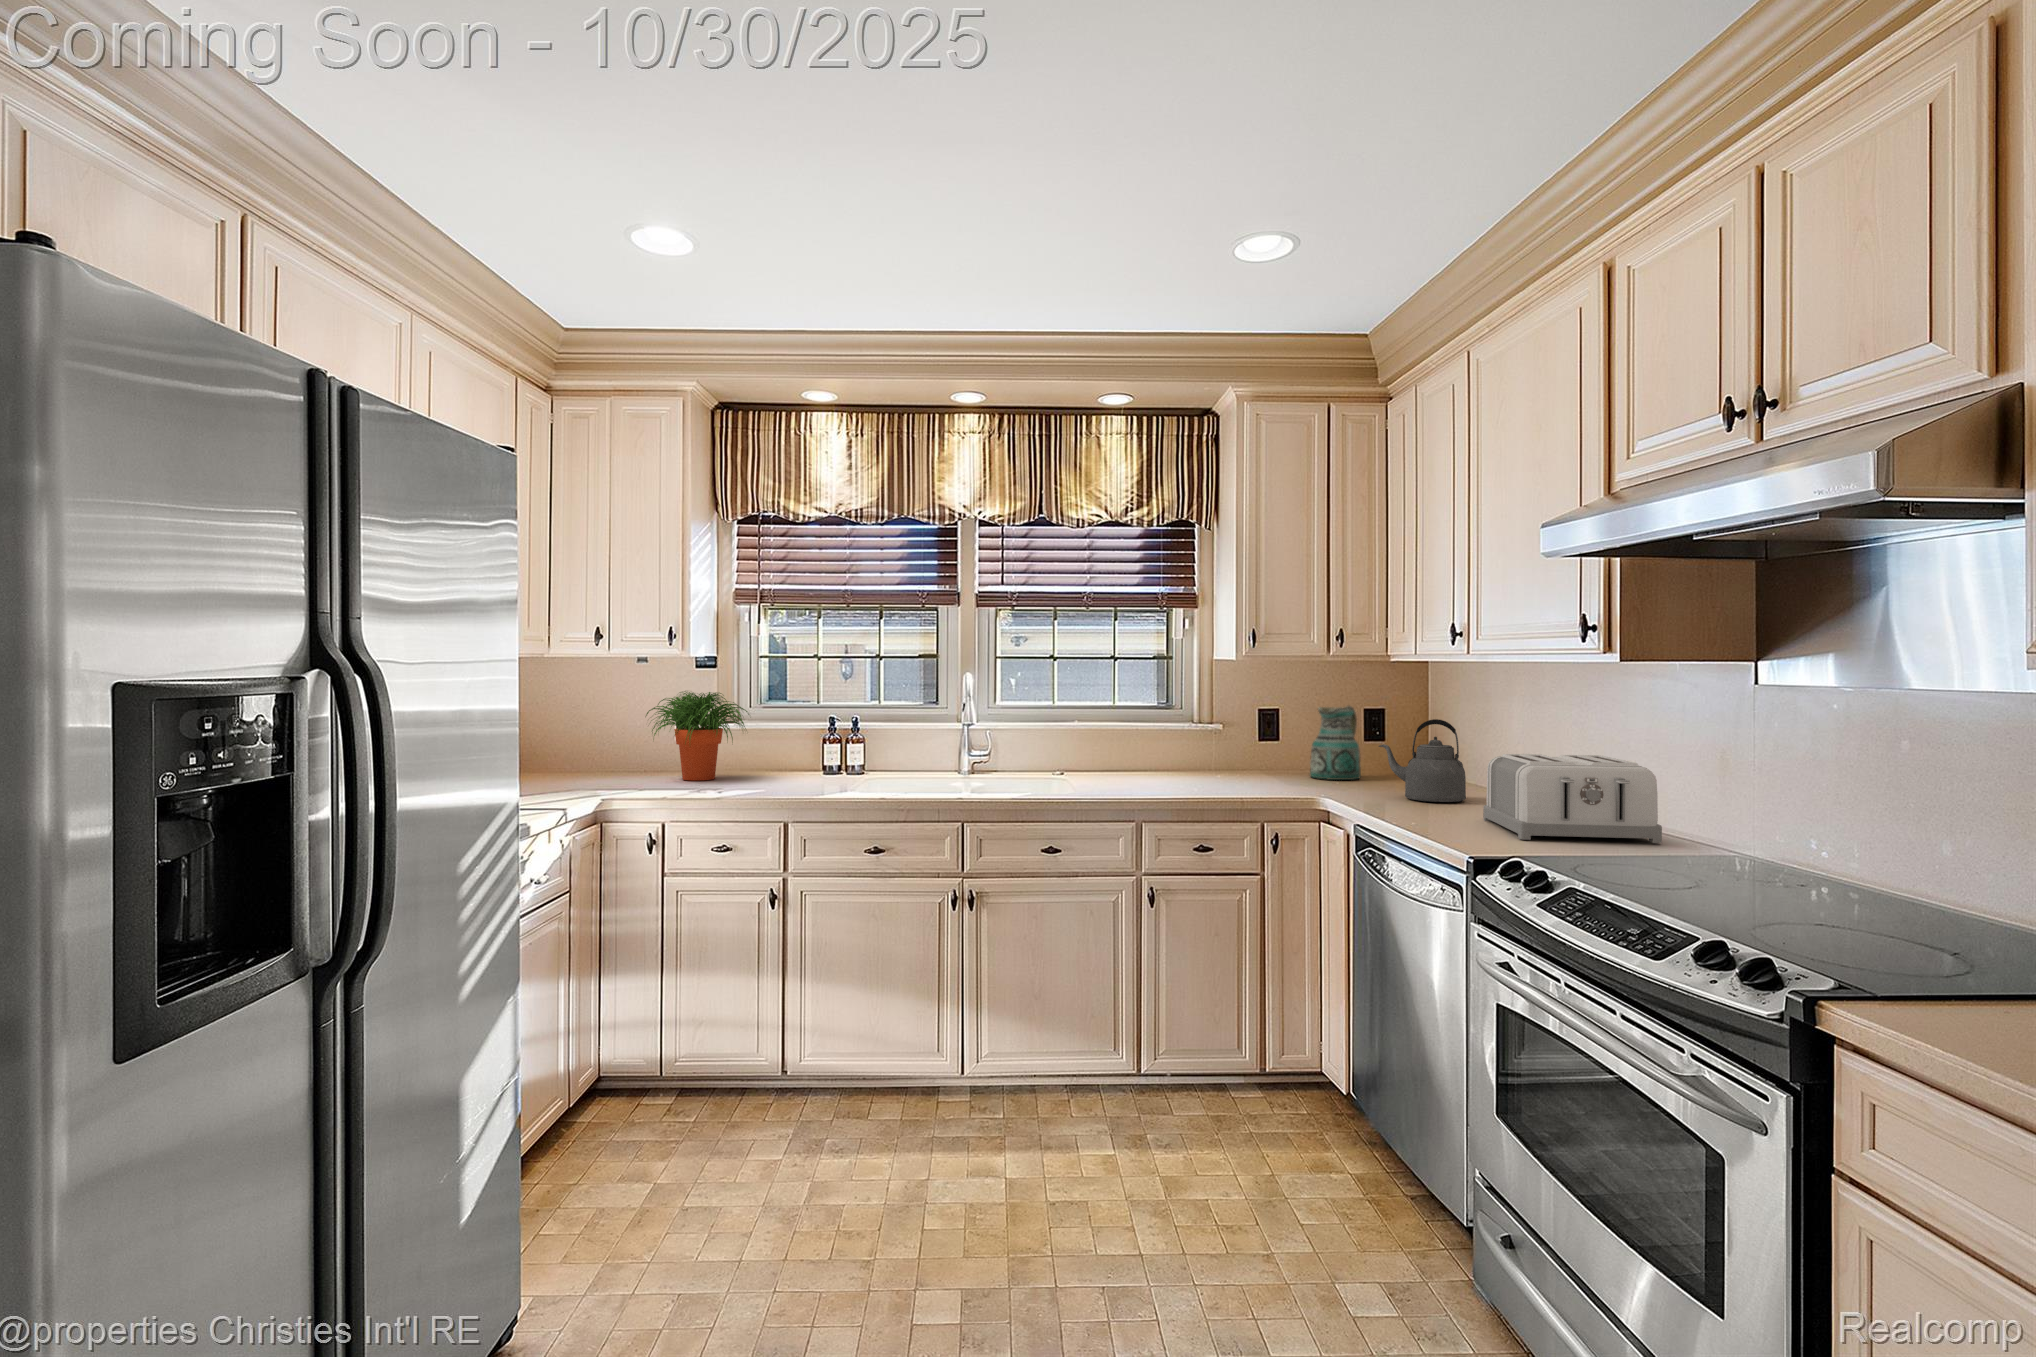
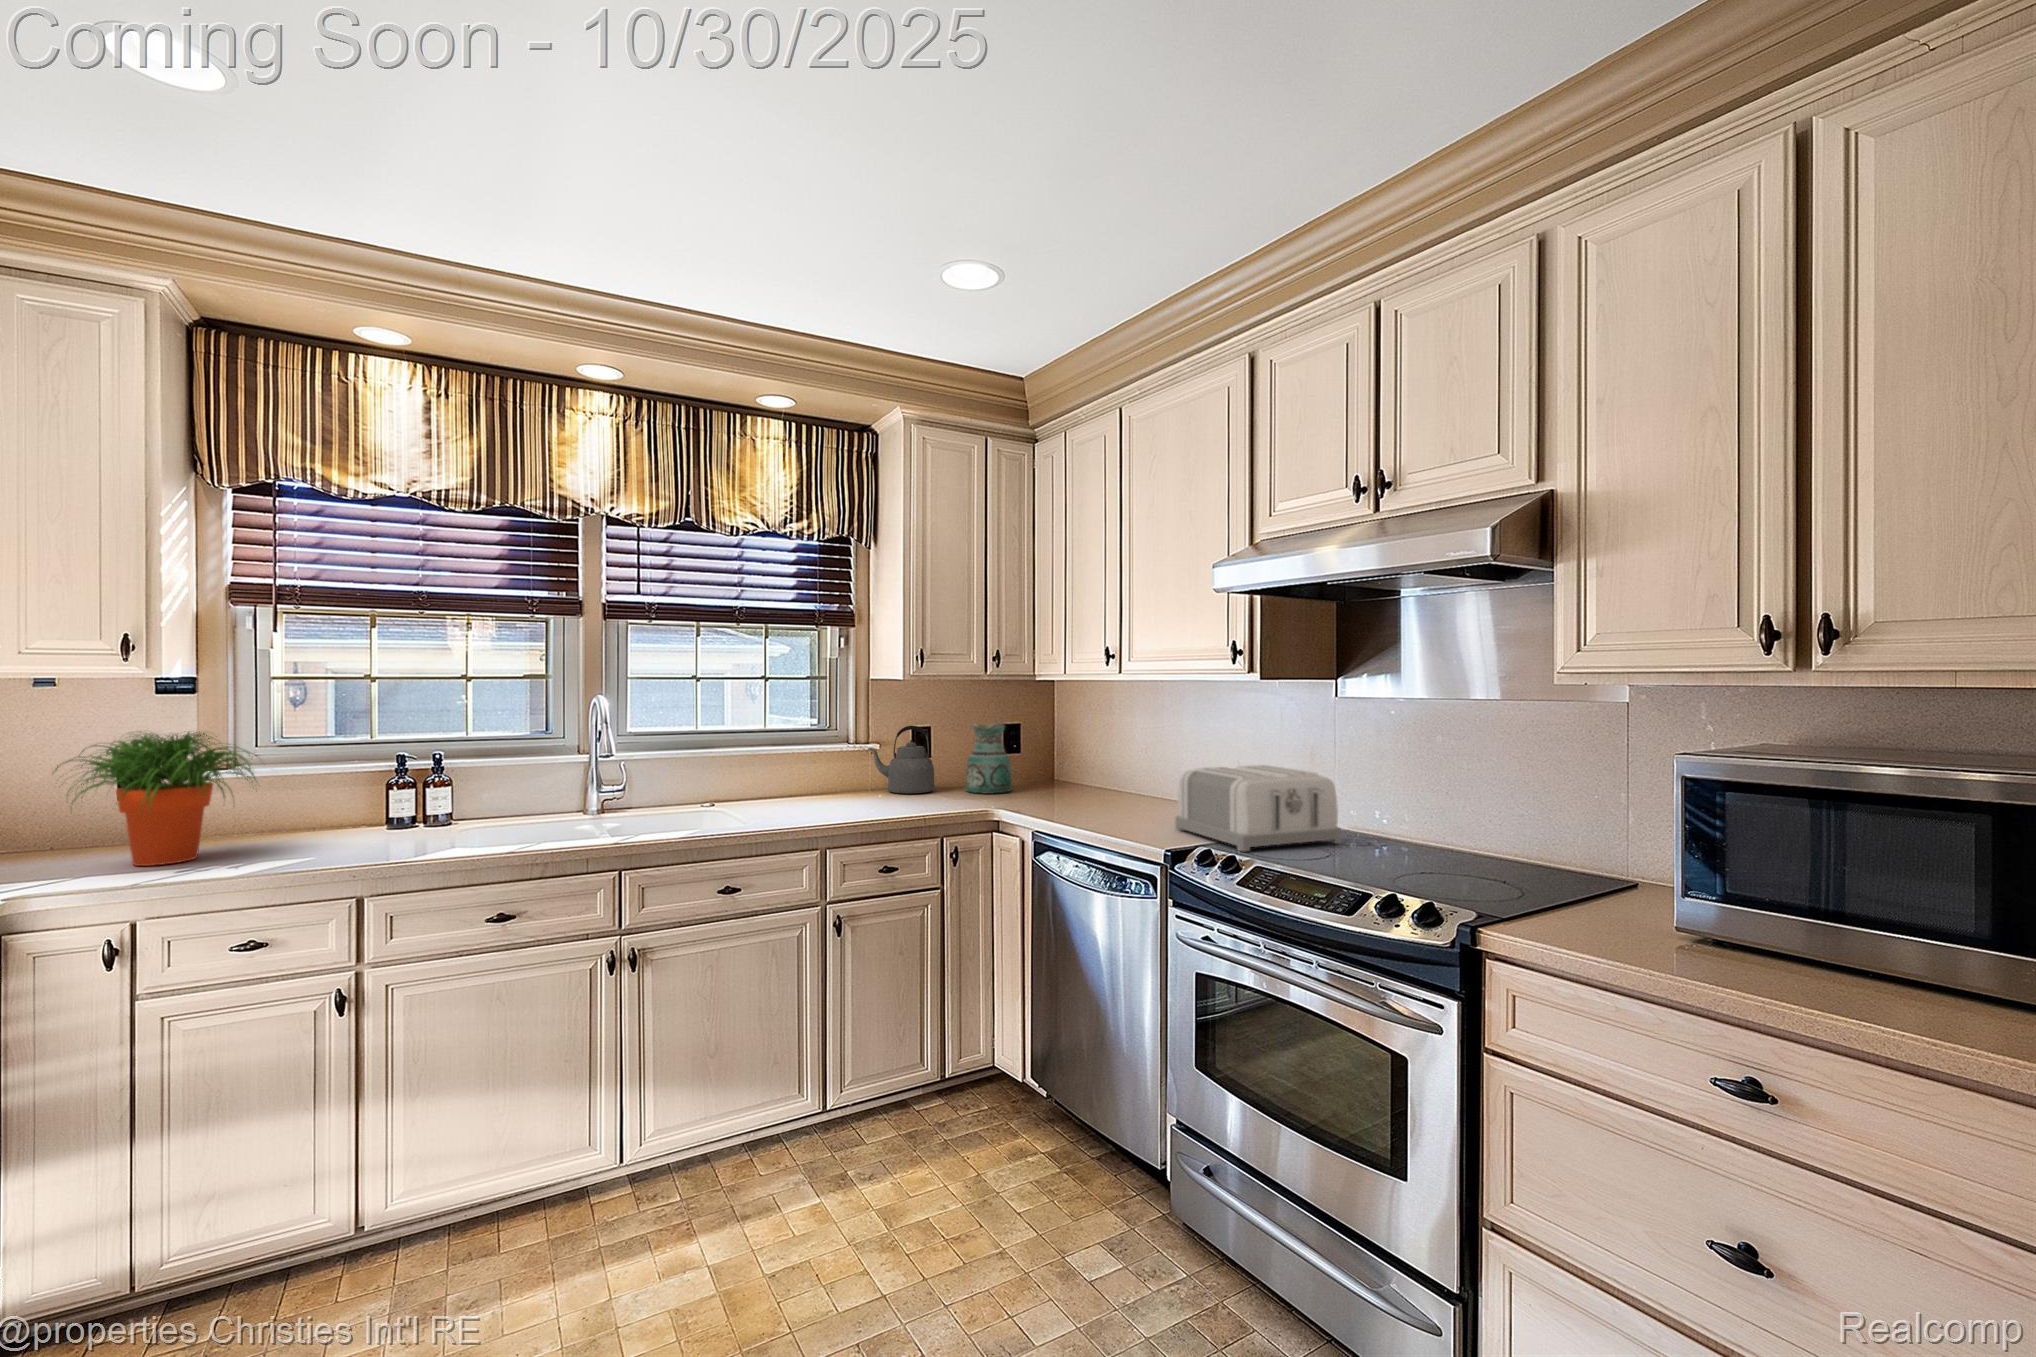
kettle: present [1379,719,1466,802] -> present [868,726,935,793]

